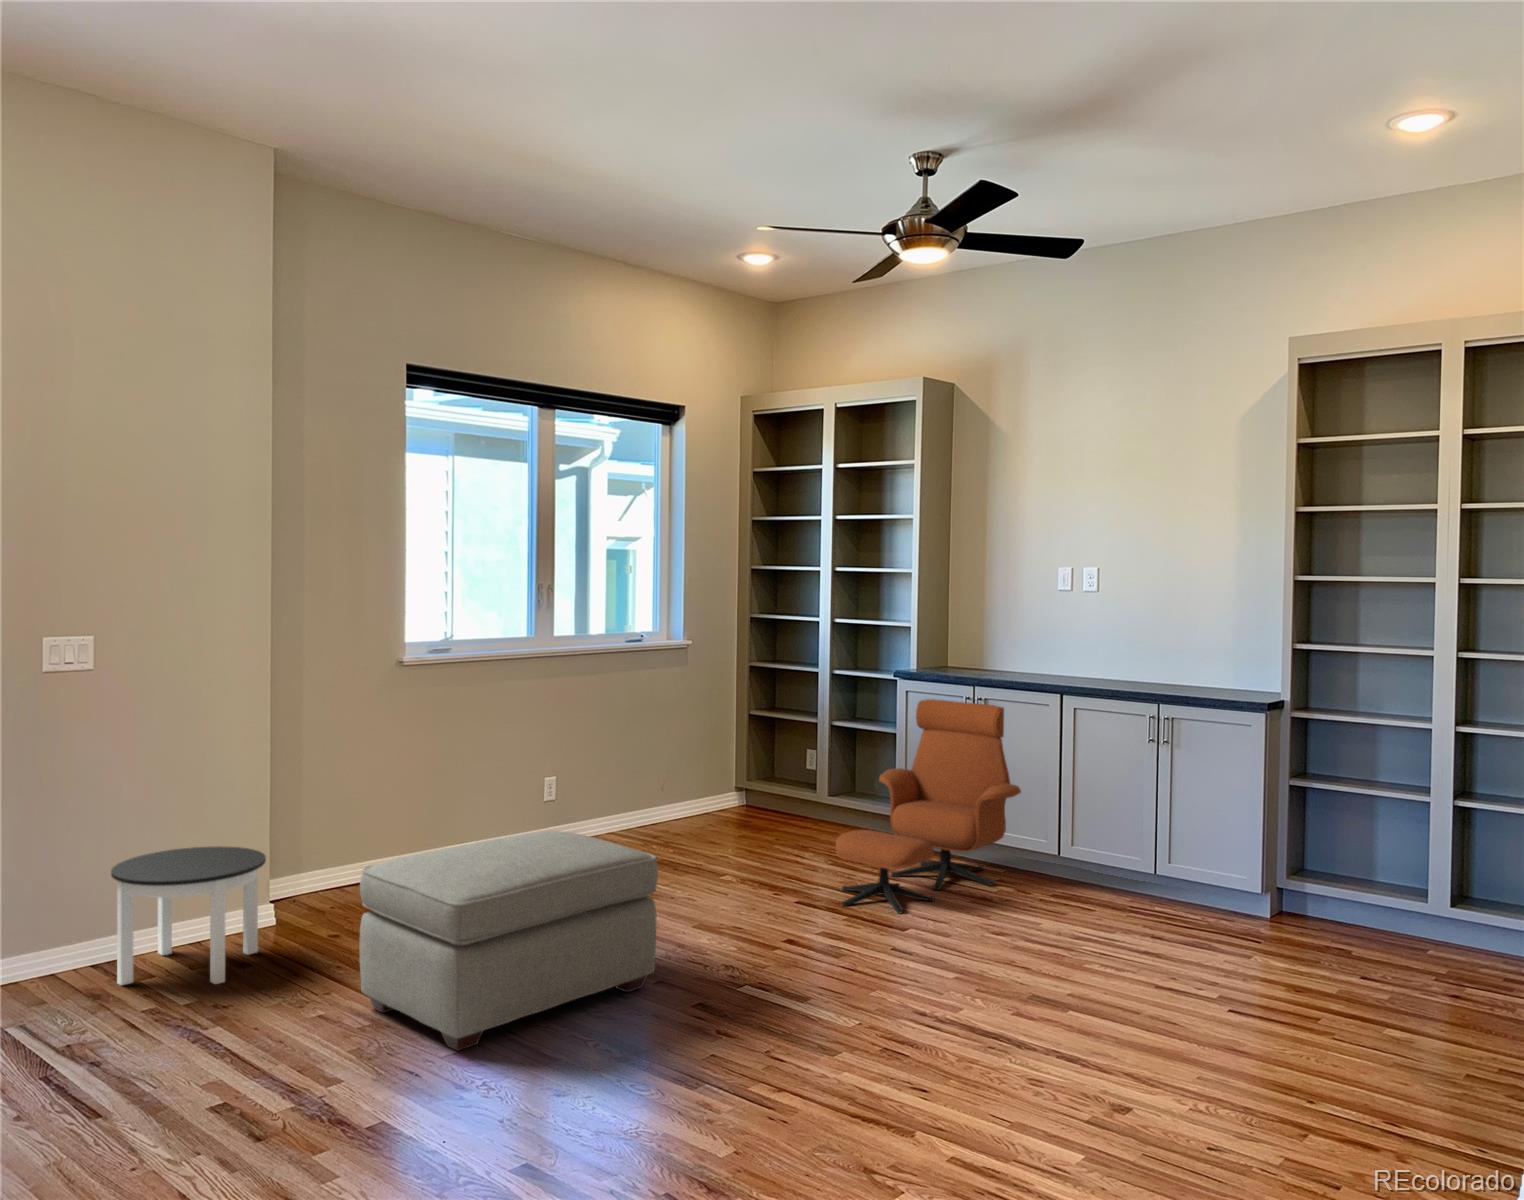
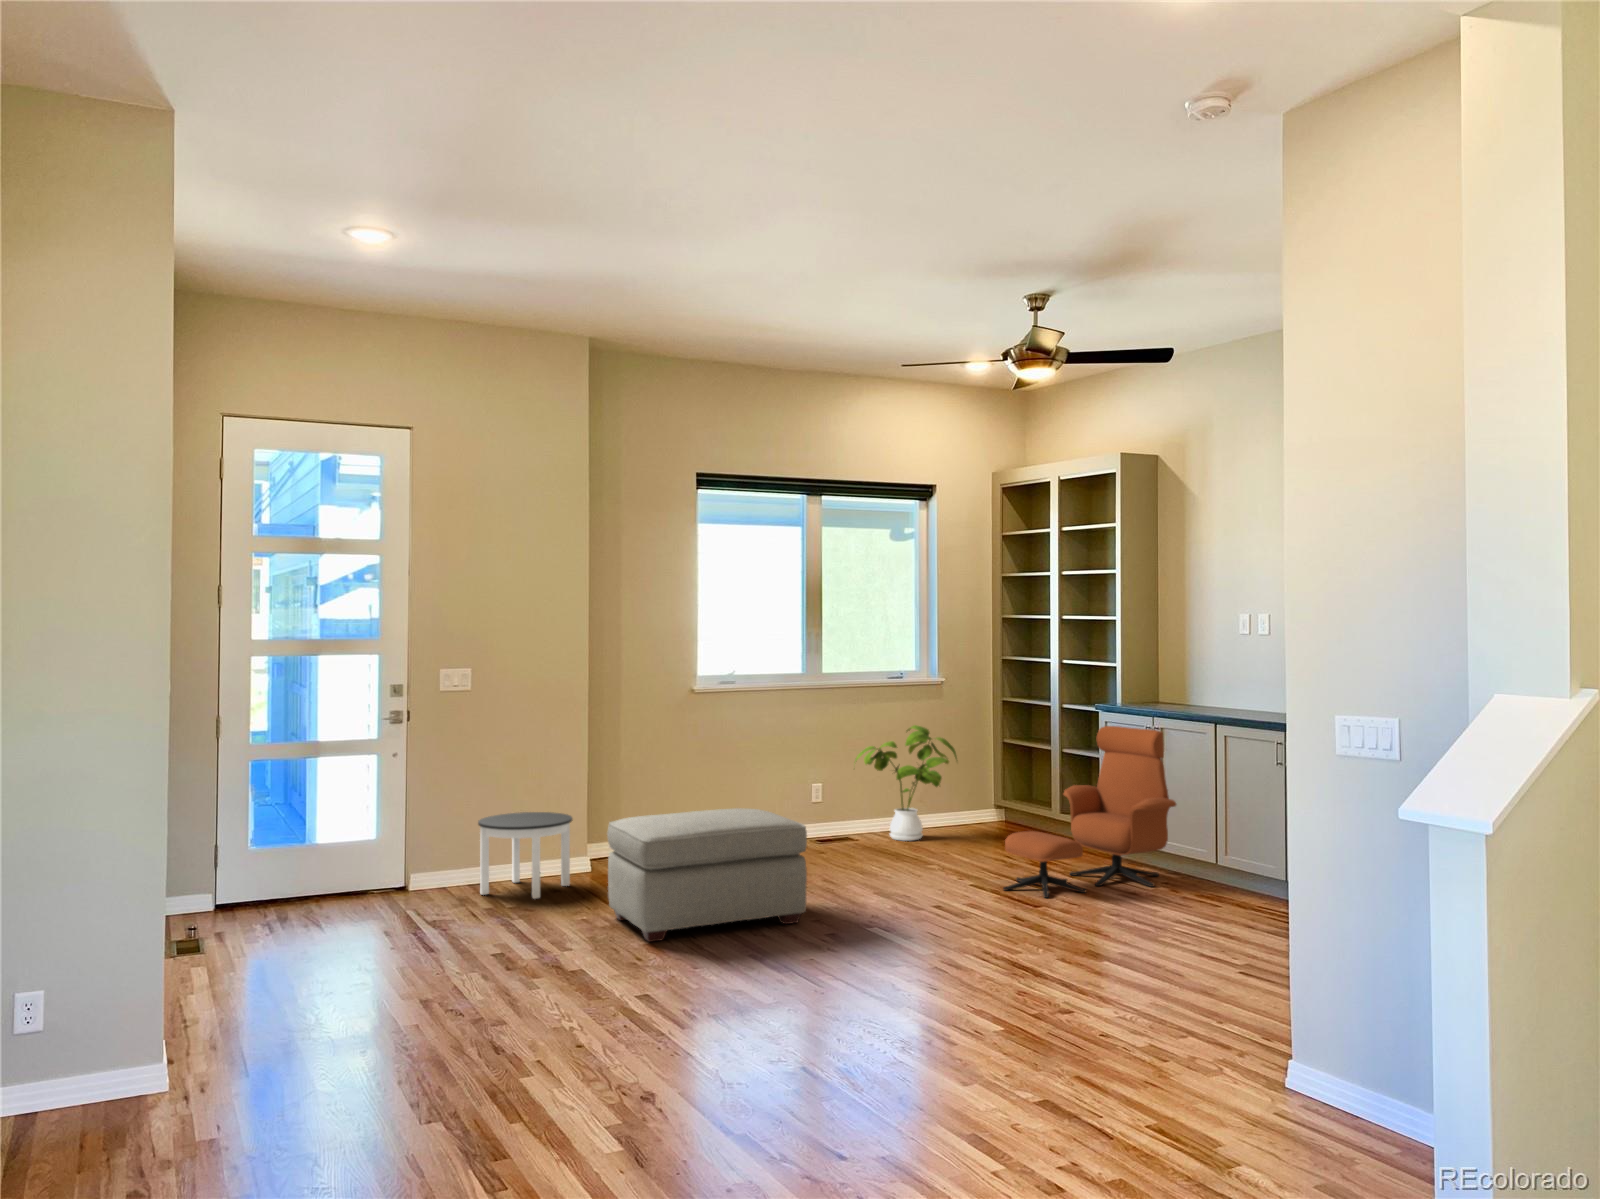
house plant: none [596,698,732,839] -> present [855,725,957,841]

